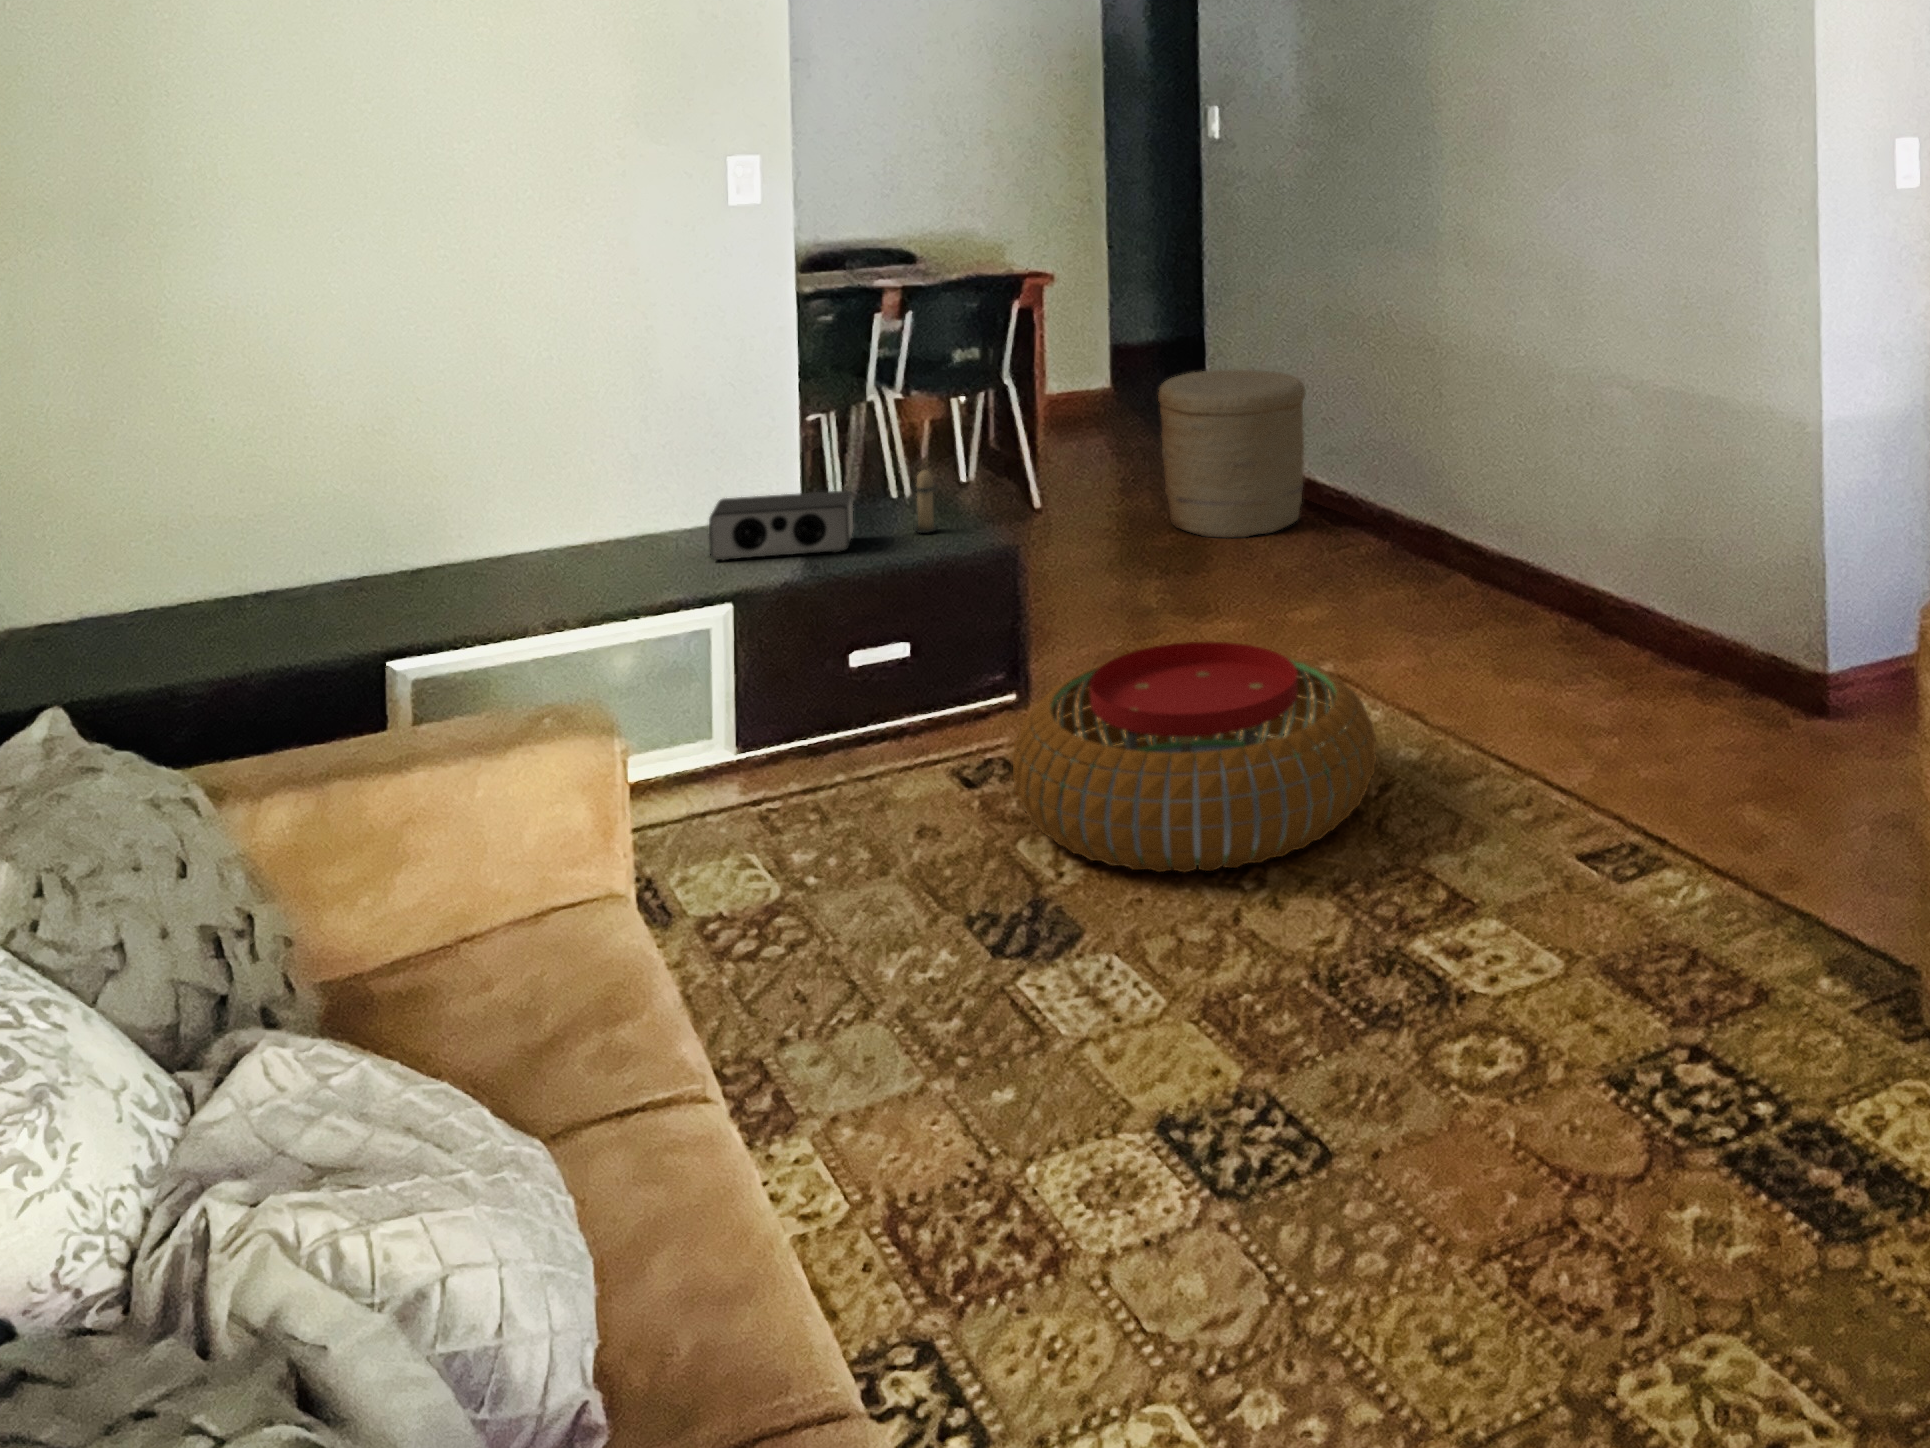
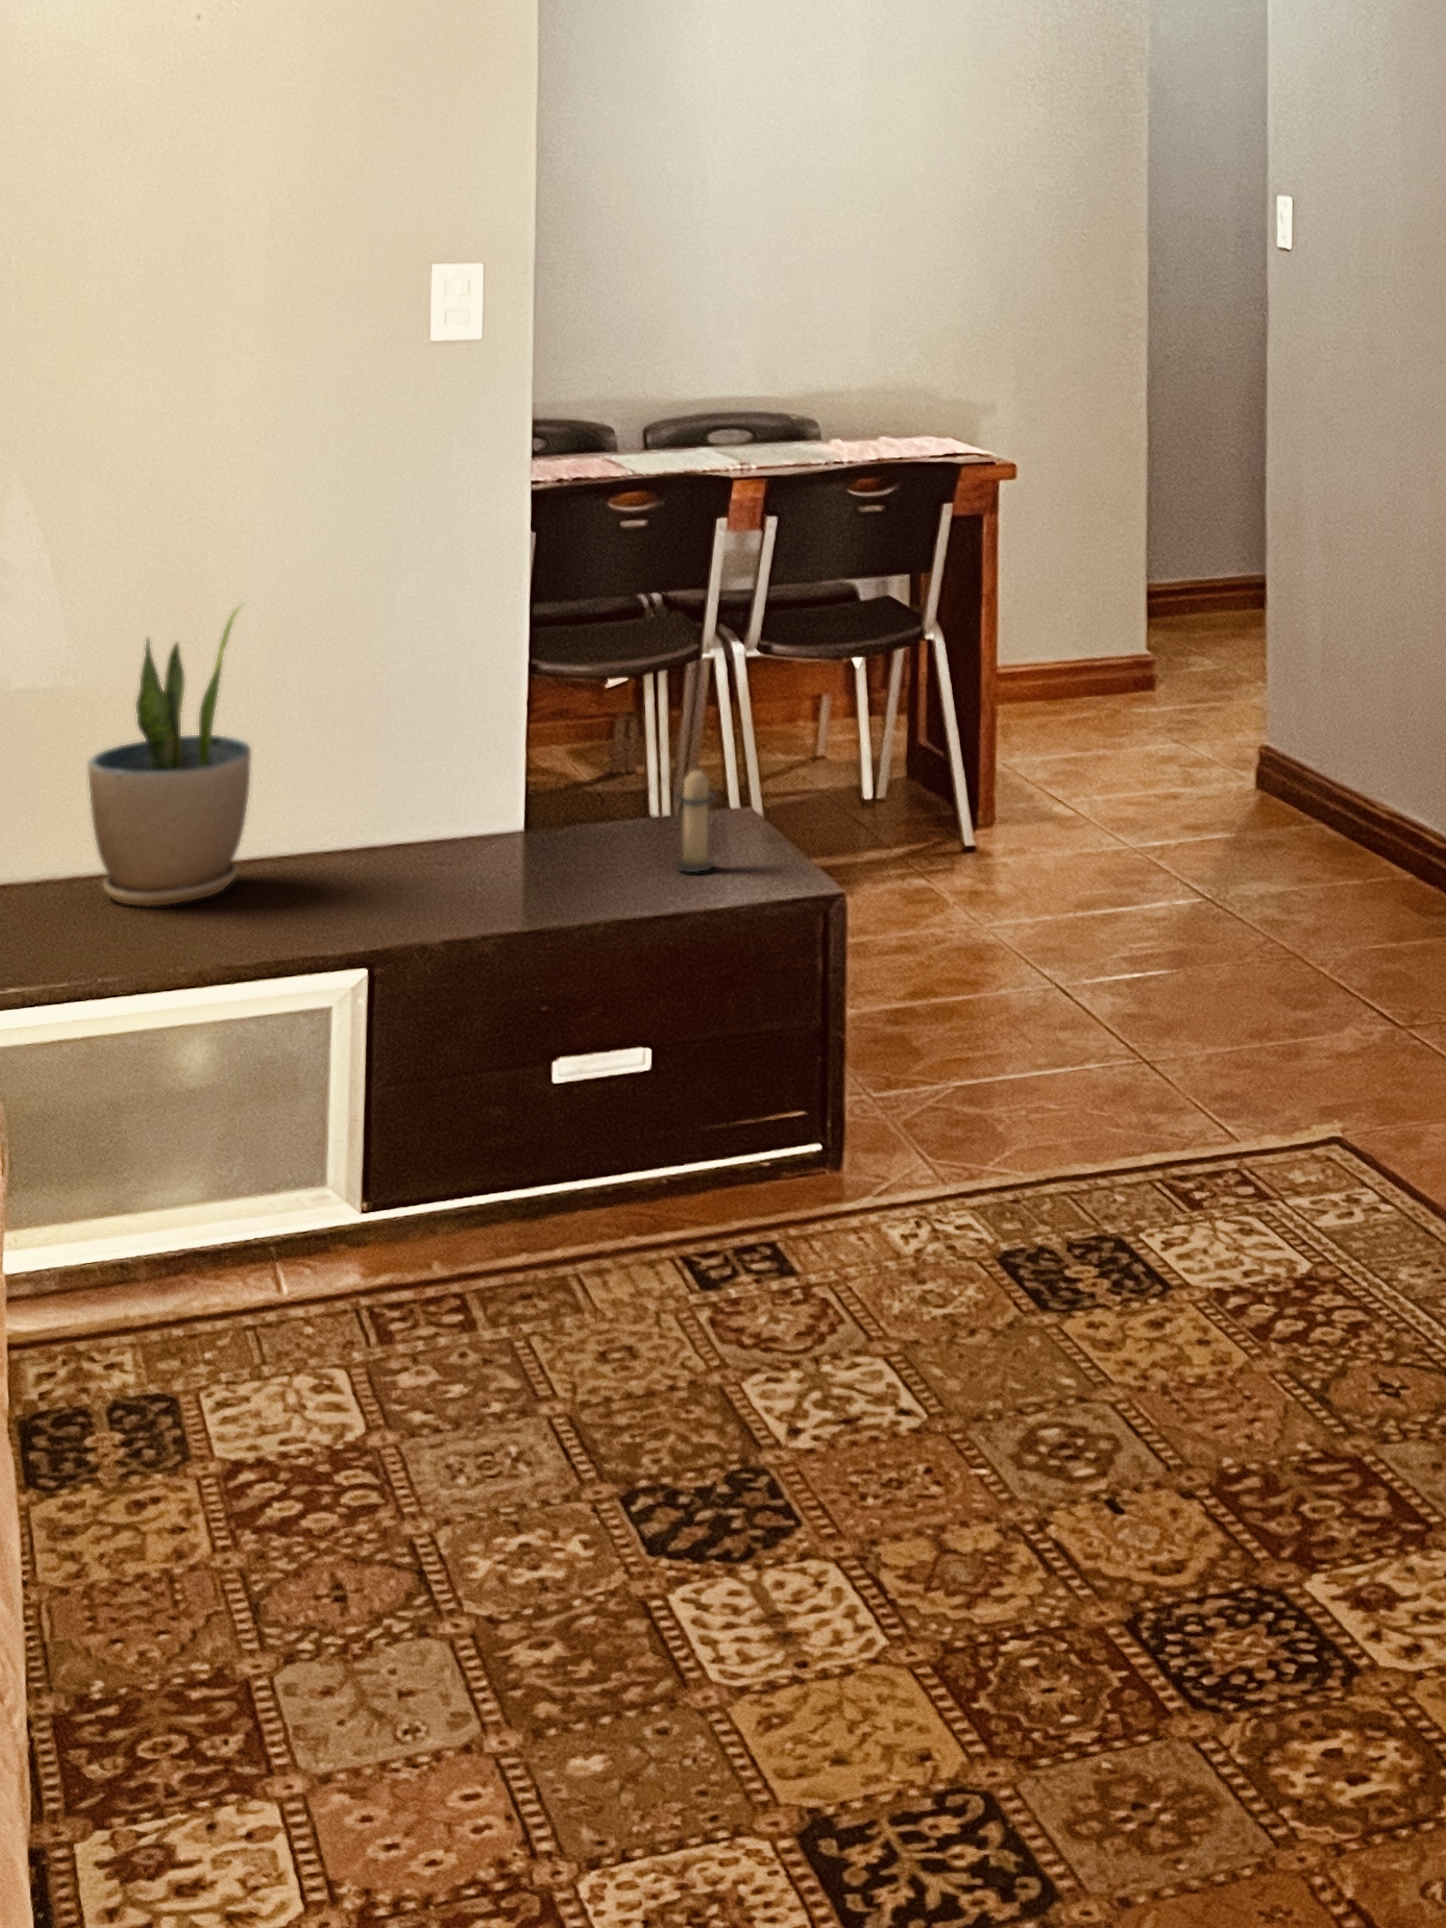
woven basket: present [1158,369,1305,538] -> none [1154,628,1397,910]
potted plant: none [530,376,636,571] -> present [88,606,251,906]
speaker: present [709,490,853,561] -> none [349,797,582,900]
pouf: present [1012,642,1376,872] -> none [749,1070,1338,1443]

